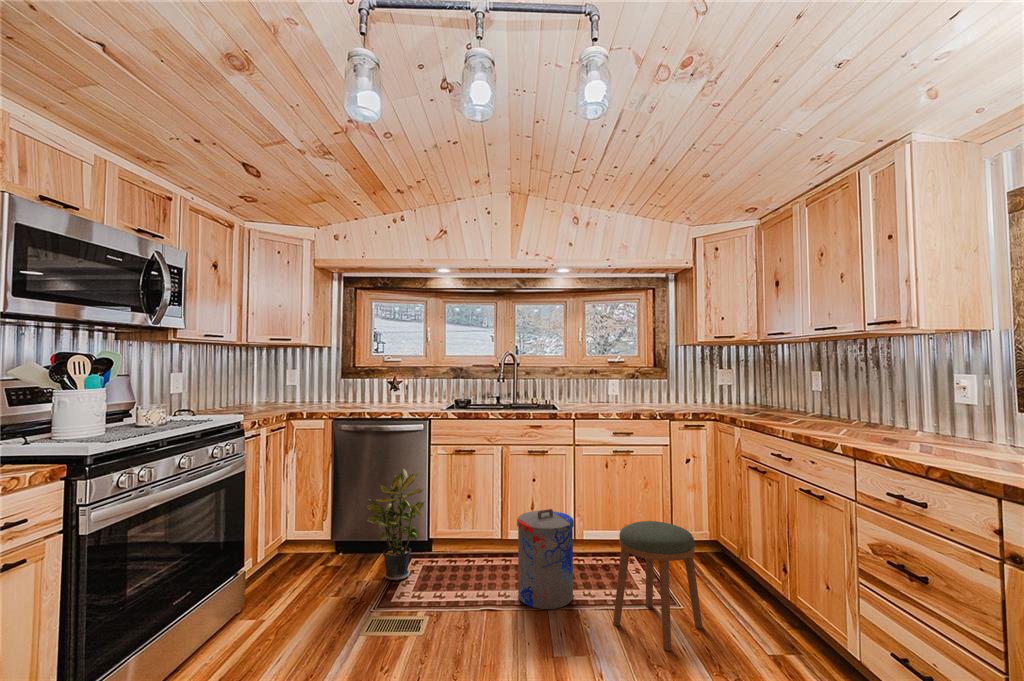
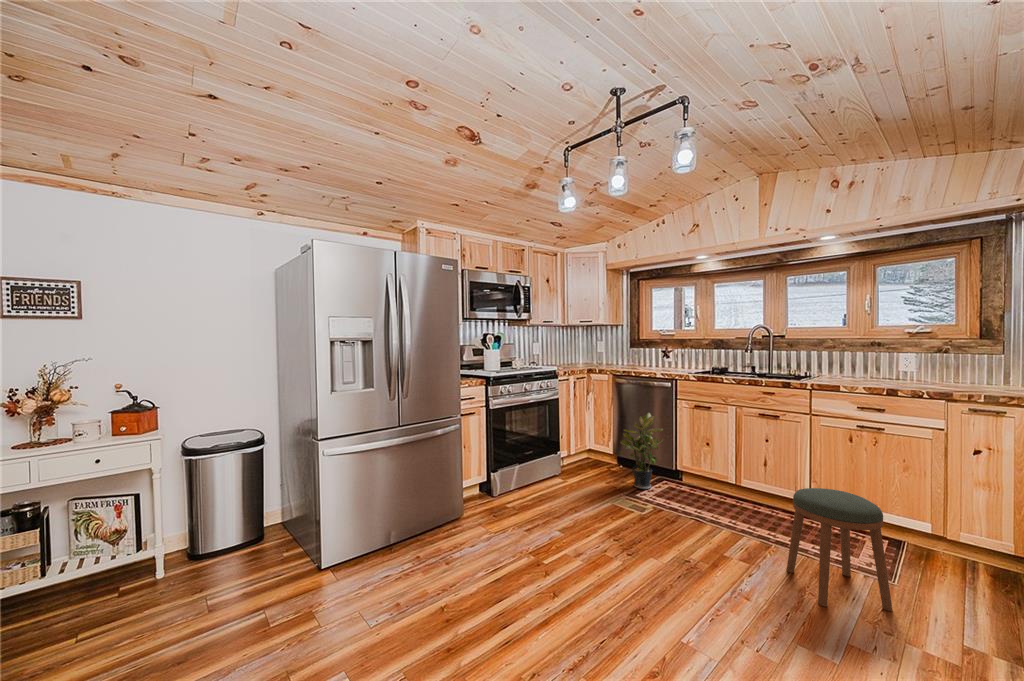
trash can: present [517,509,574,609] -> none [717,460,772,544]

